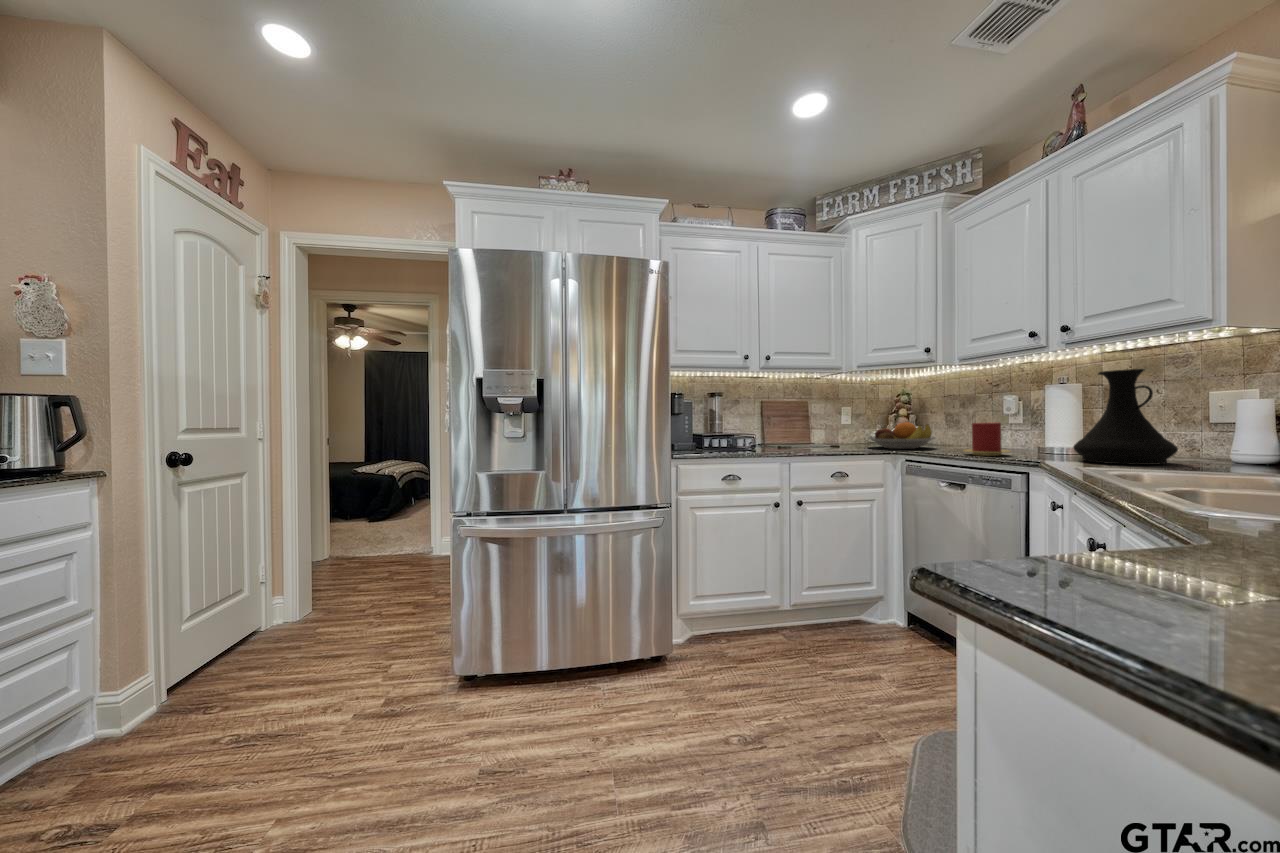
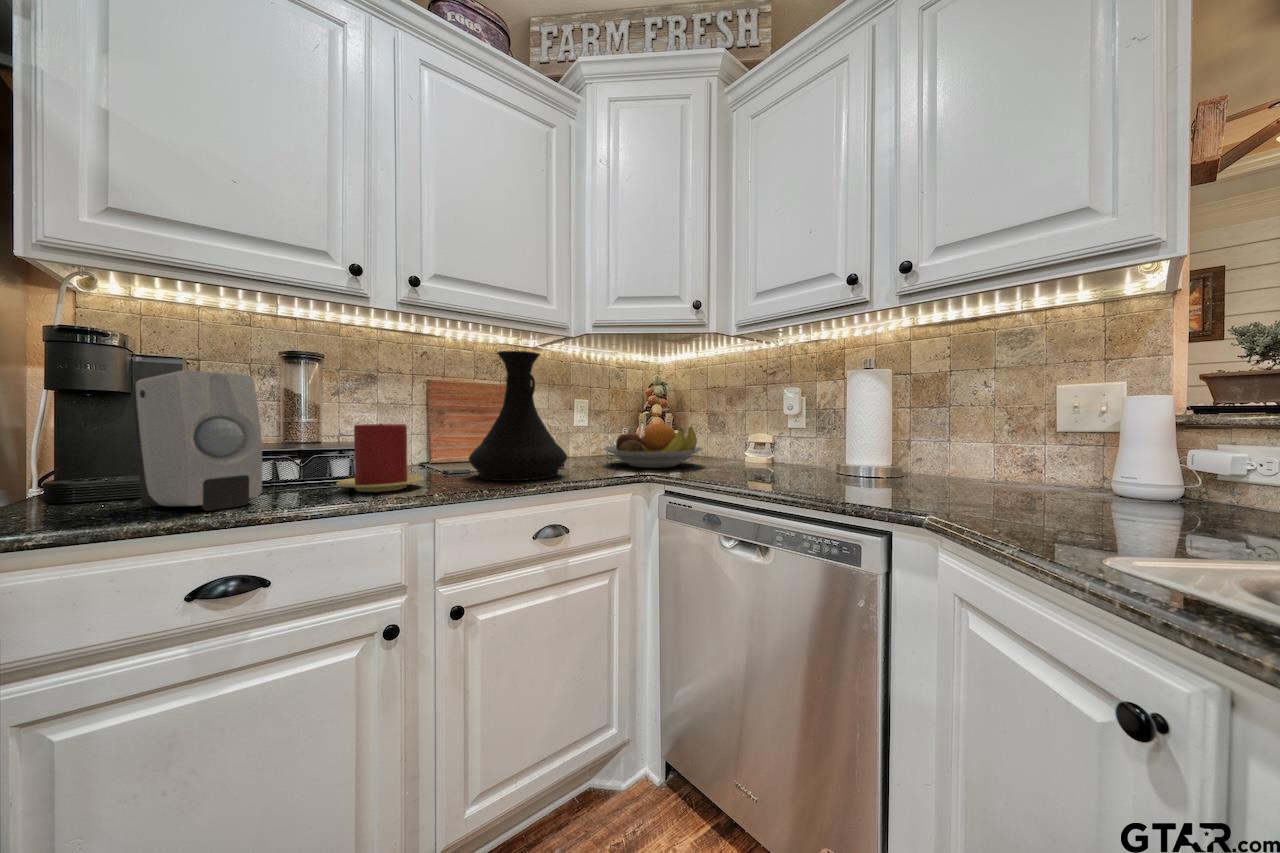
vase: present [1073,369,1178,465] -> present [469,351,567,481]
soap dispenser: none [693,409,733,457] -> present [132,370,262,511]
candle: present [964,422,1011,456] -> present [336,424,424,492]

